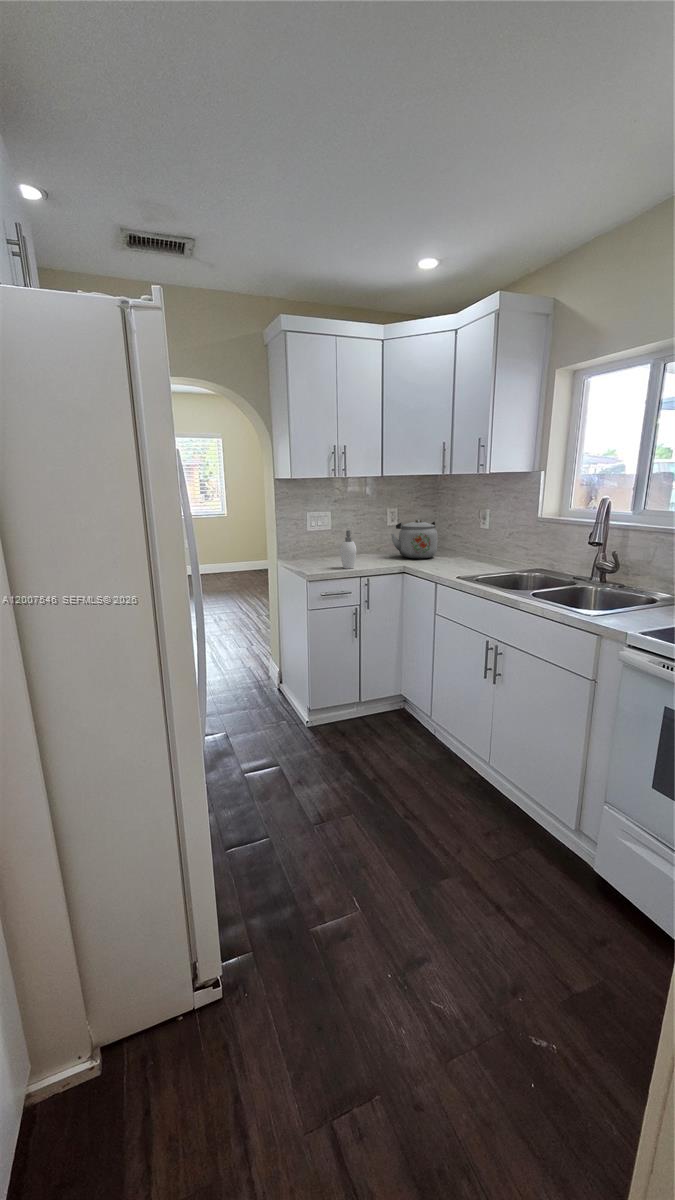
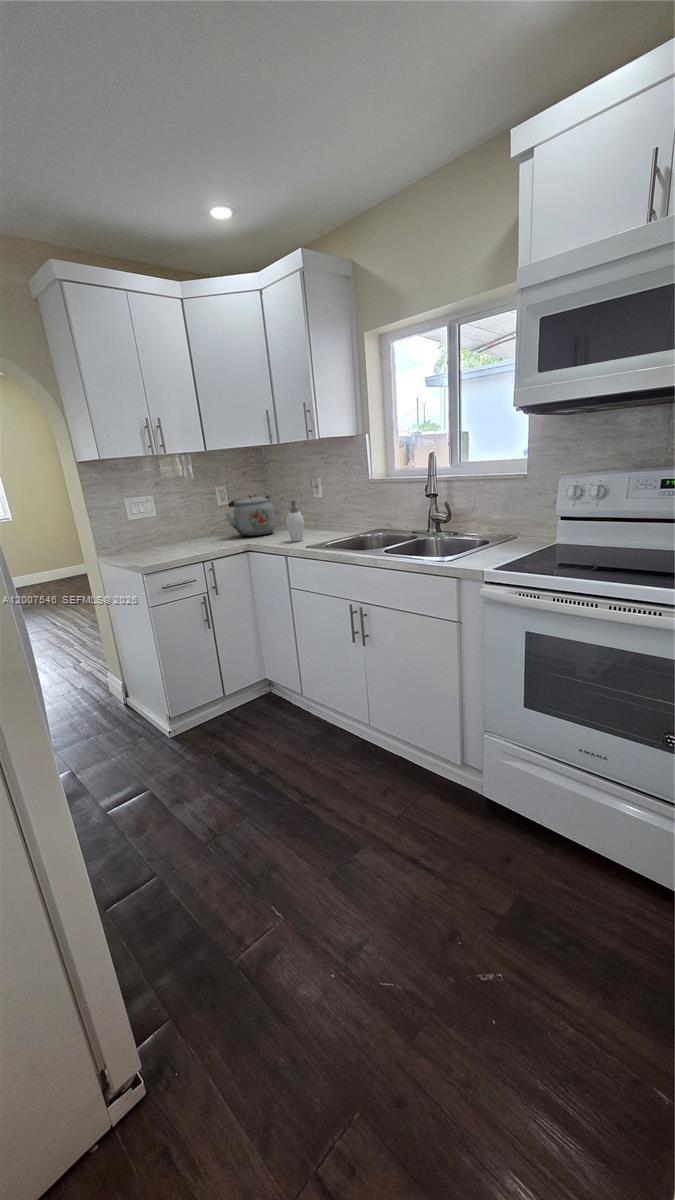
soap dispenser: present [340,530,357,569] -> present [286,500,305,542]

